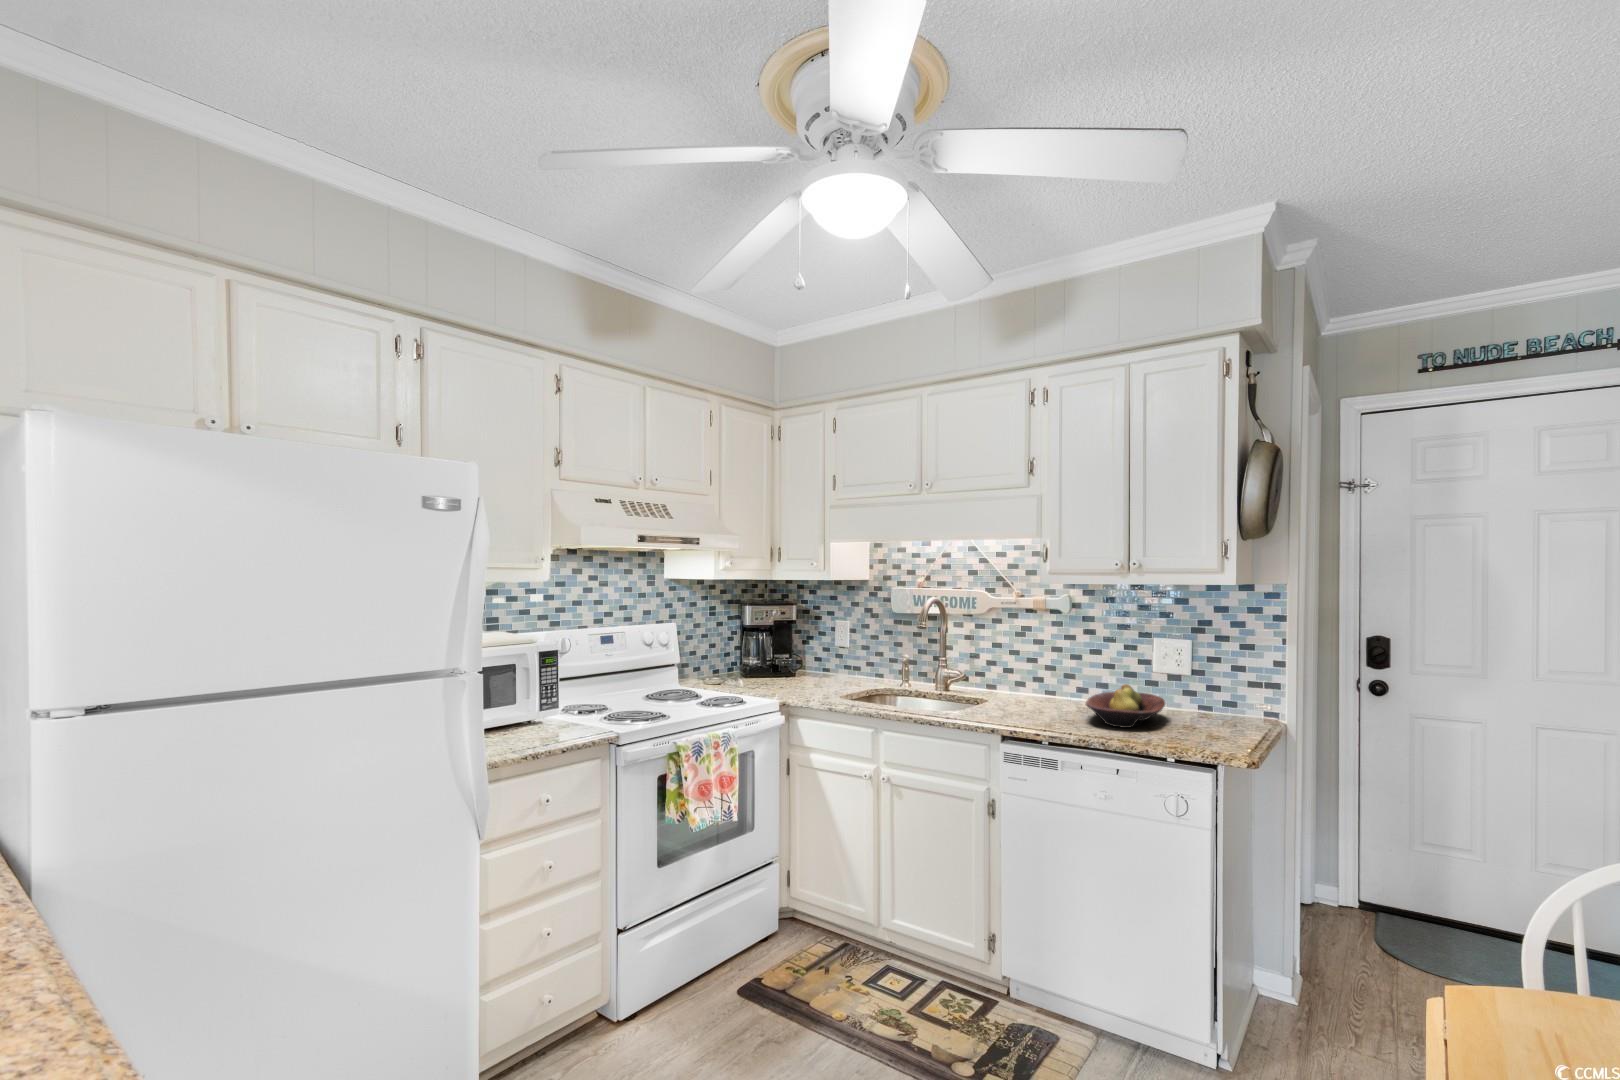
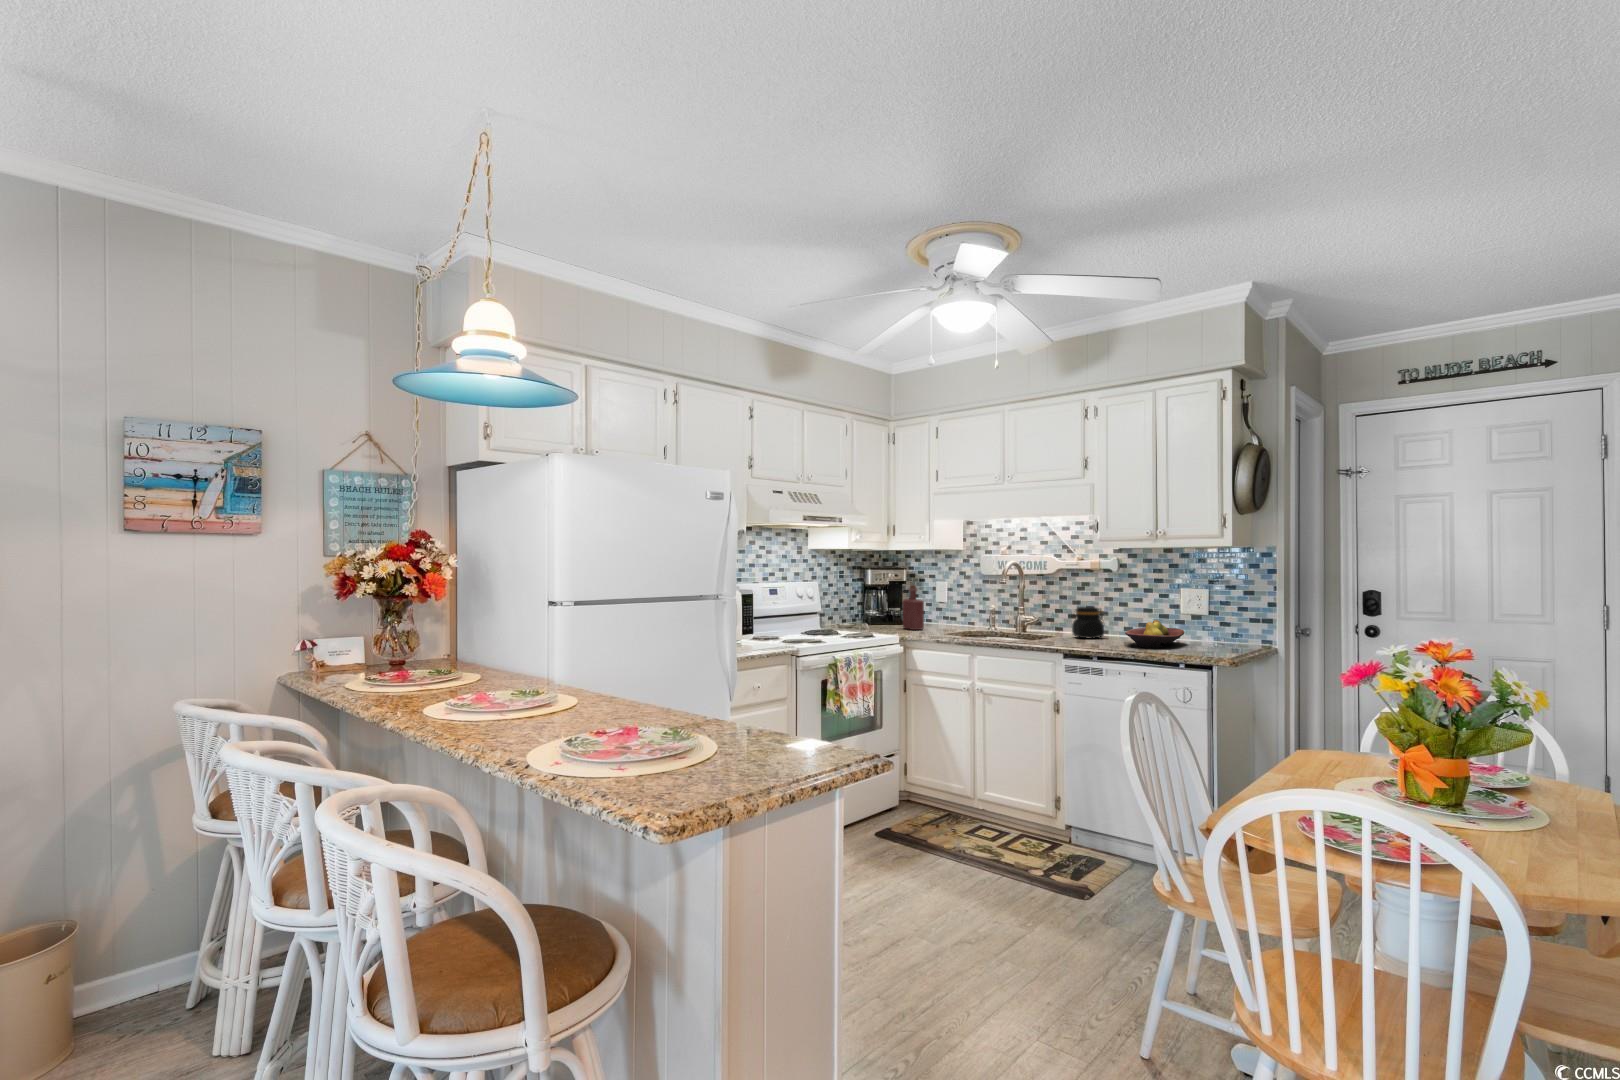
bottle: none [789,626,817,686] -> present [902,585,924,630]
jar: none [1007,660,1054,704] -> present [1071,607,1104,639]

